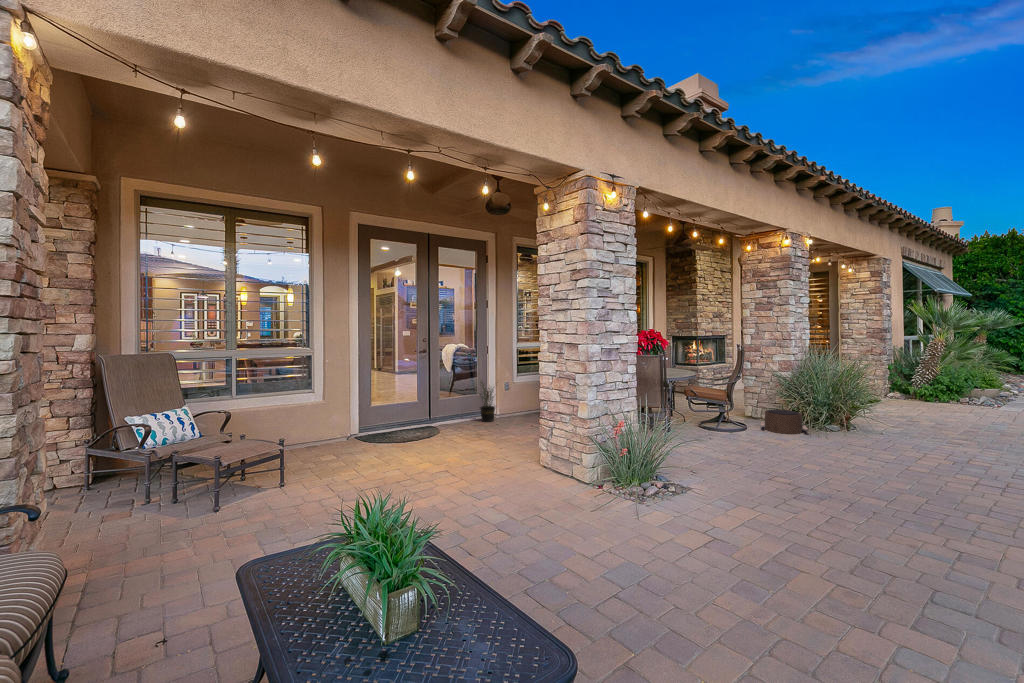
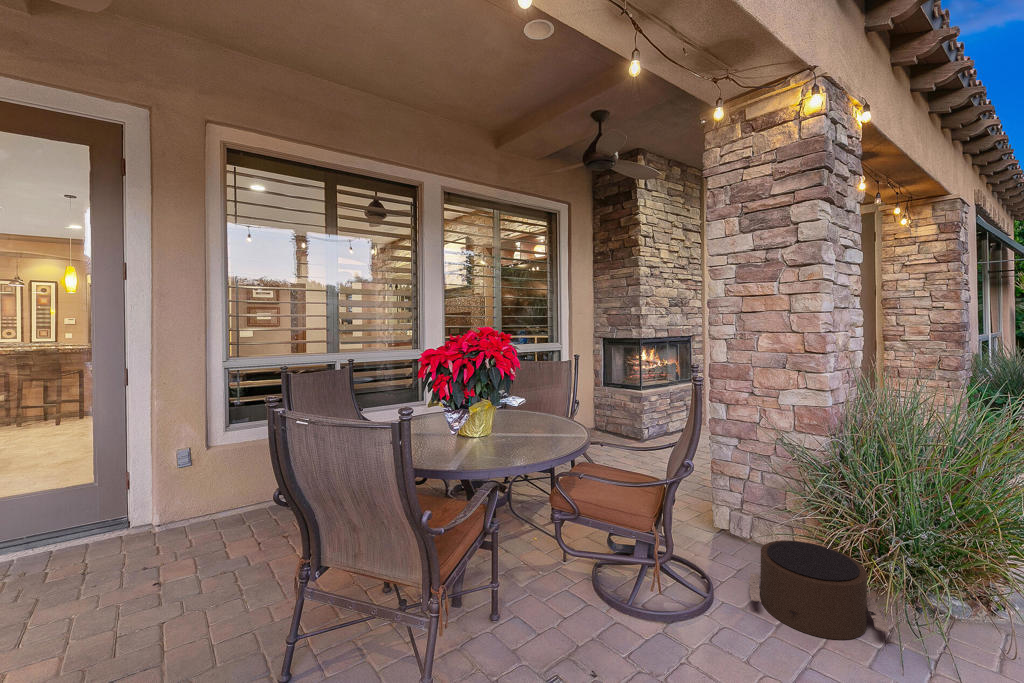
potted plant: present [480,382,495,422] -> none [38,448,125,562]

